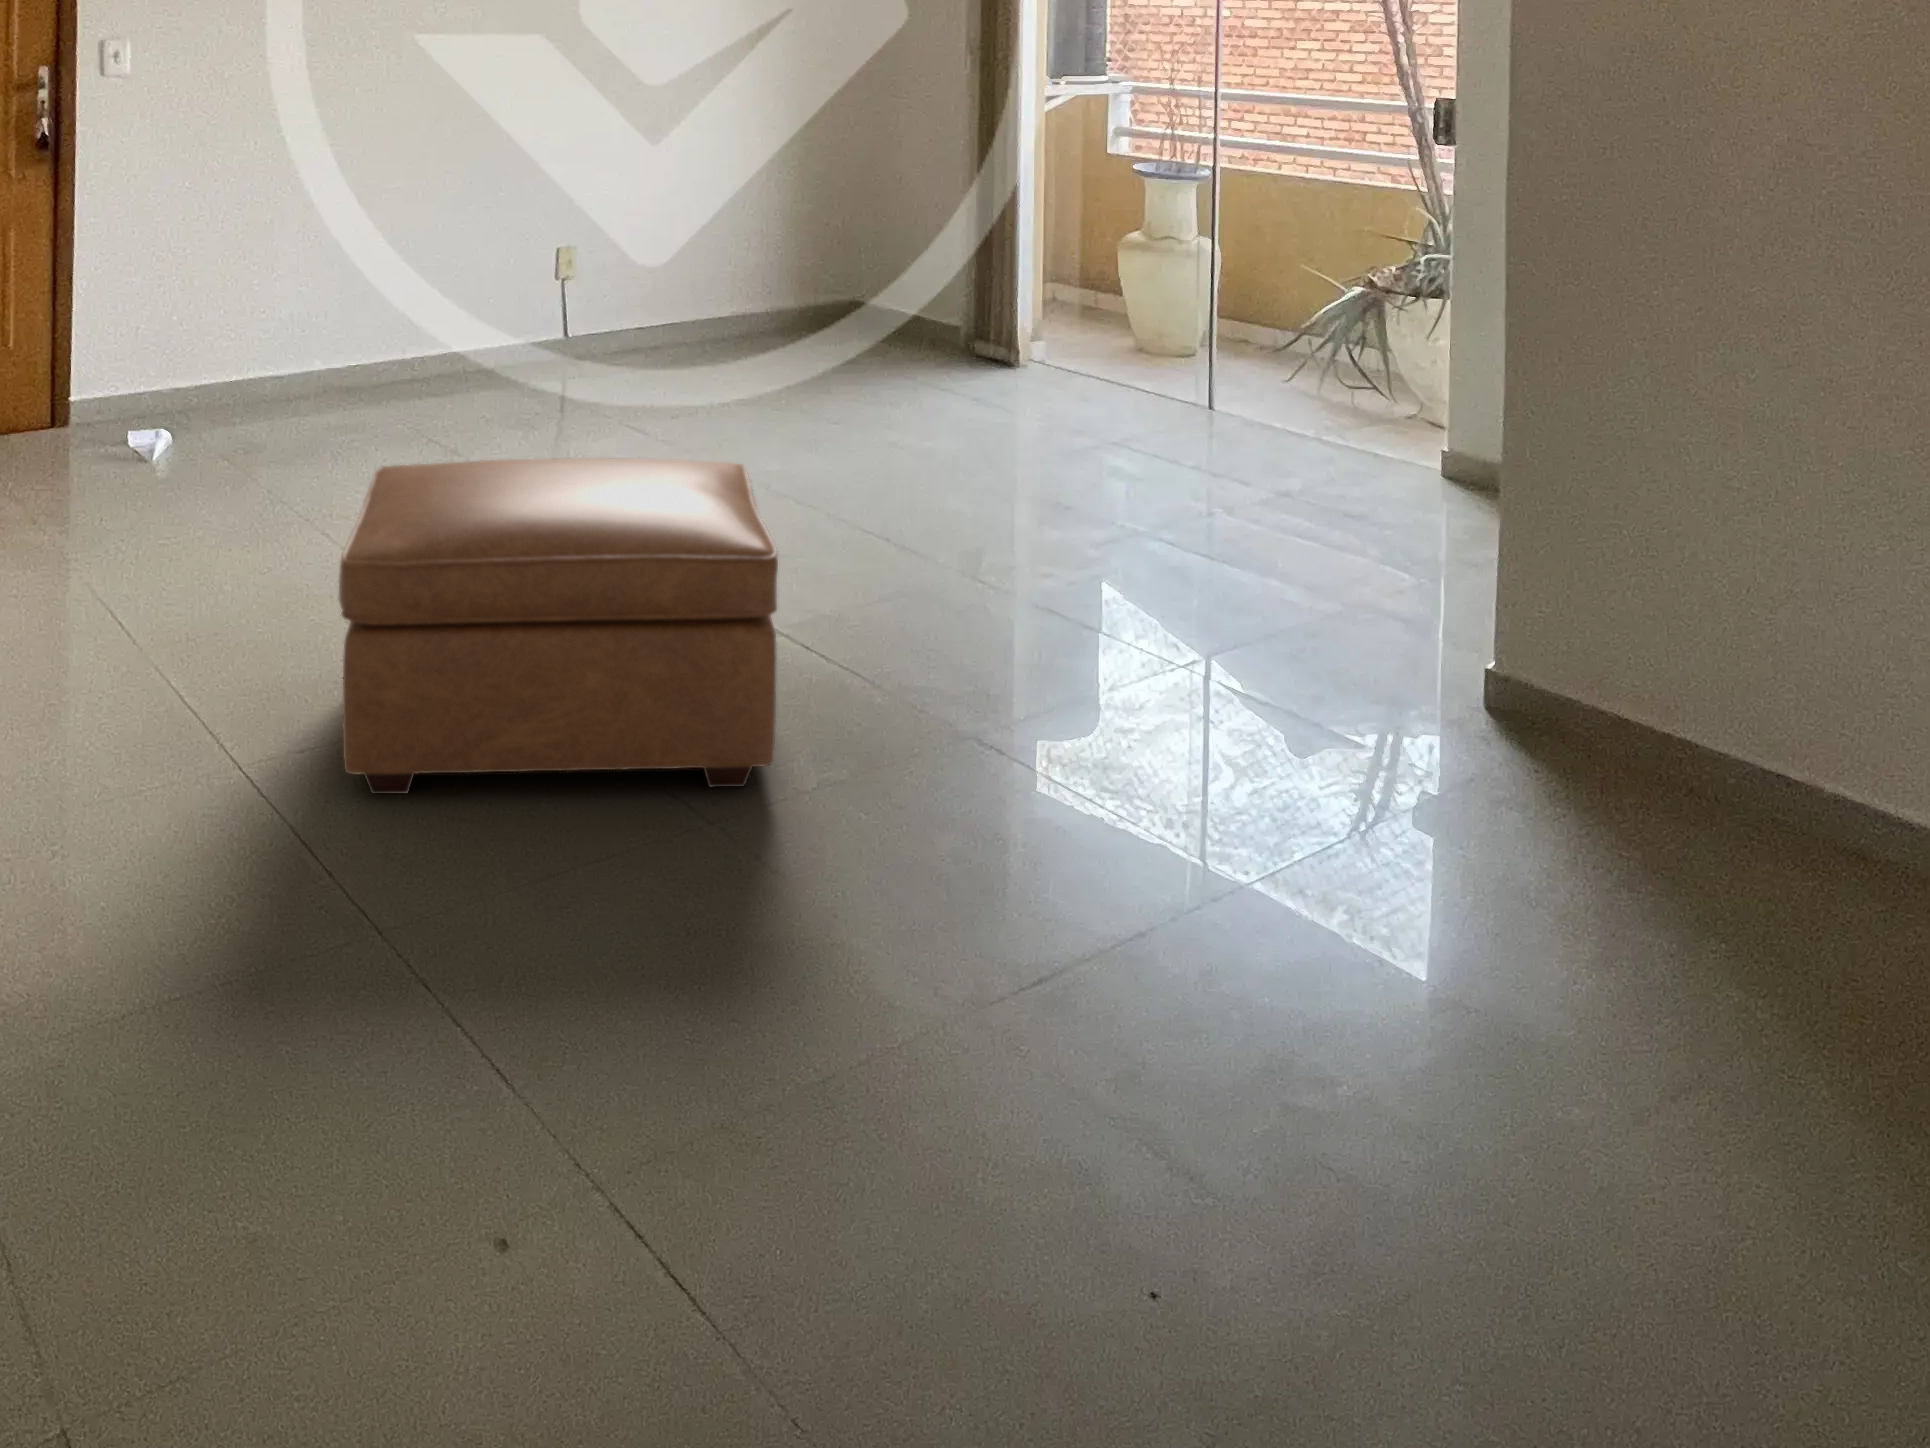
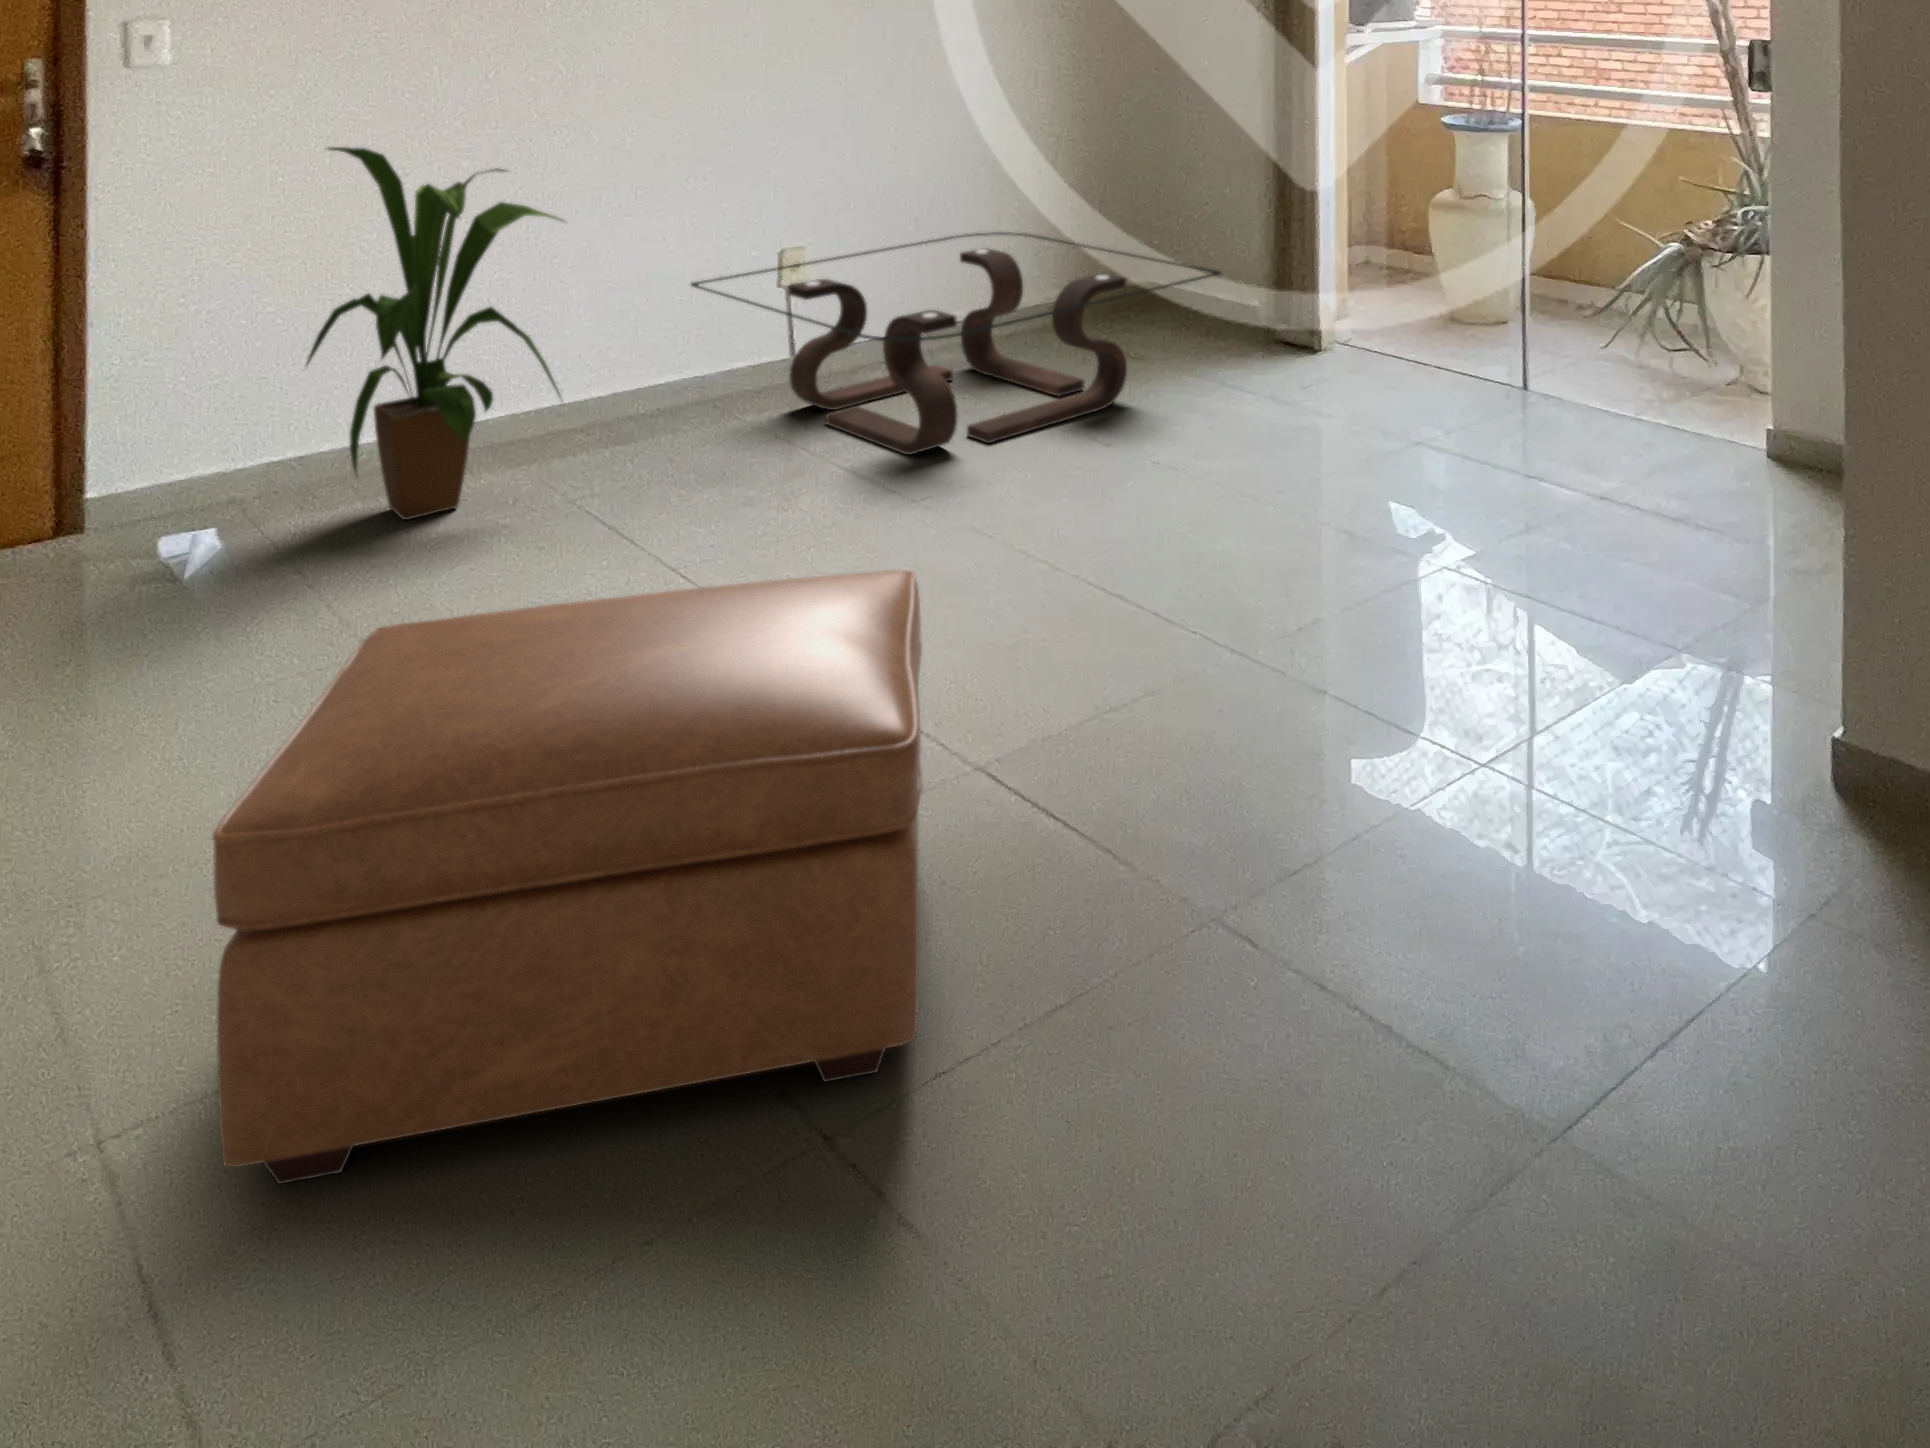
house plant: none [221,142,411,436] -> present [307,147,565,520]
coffee table: none [487,247,932,421] -> present [691,232,1220,455]

